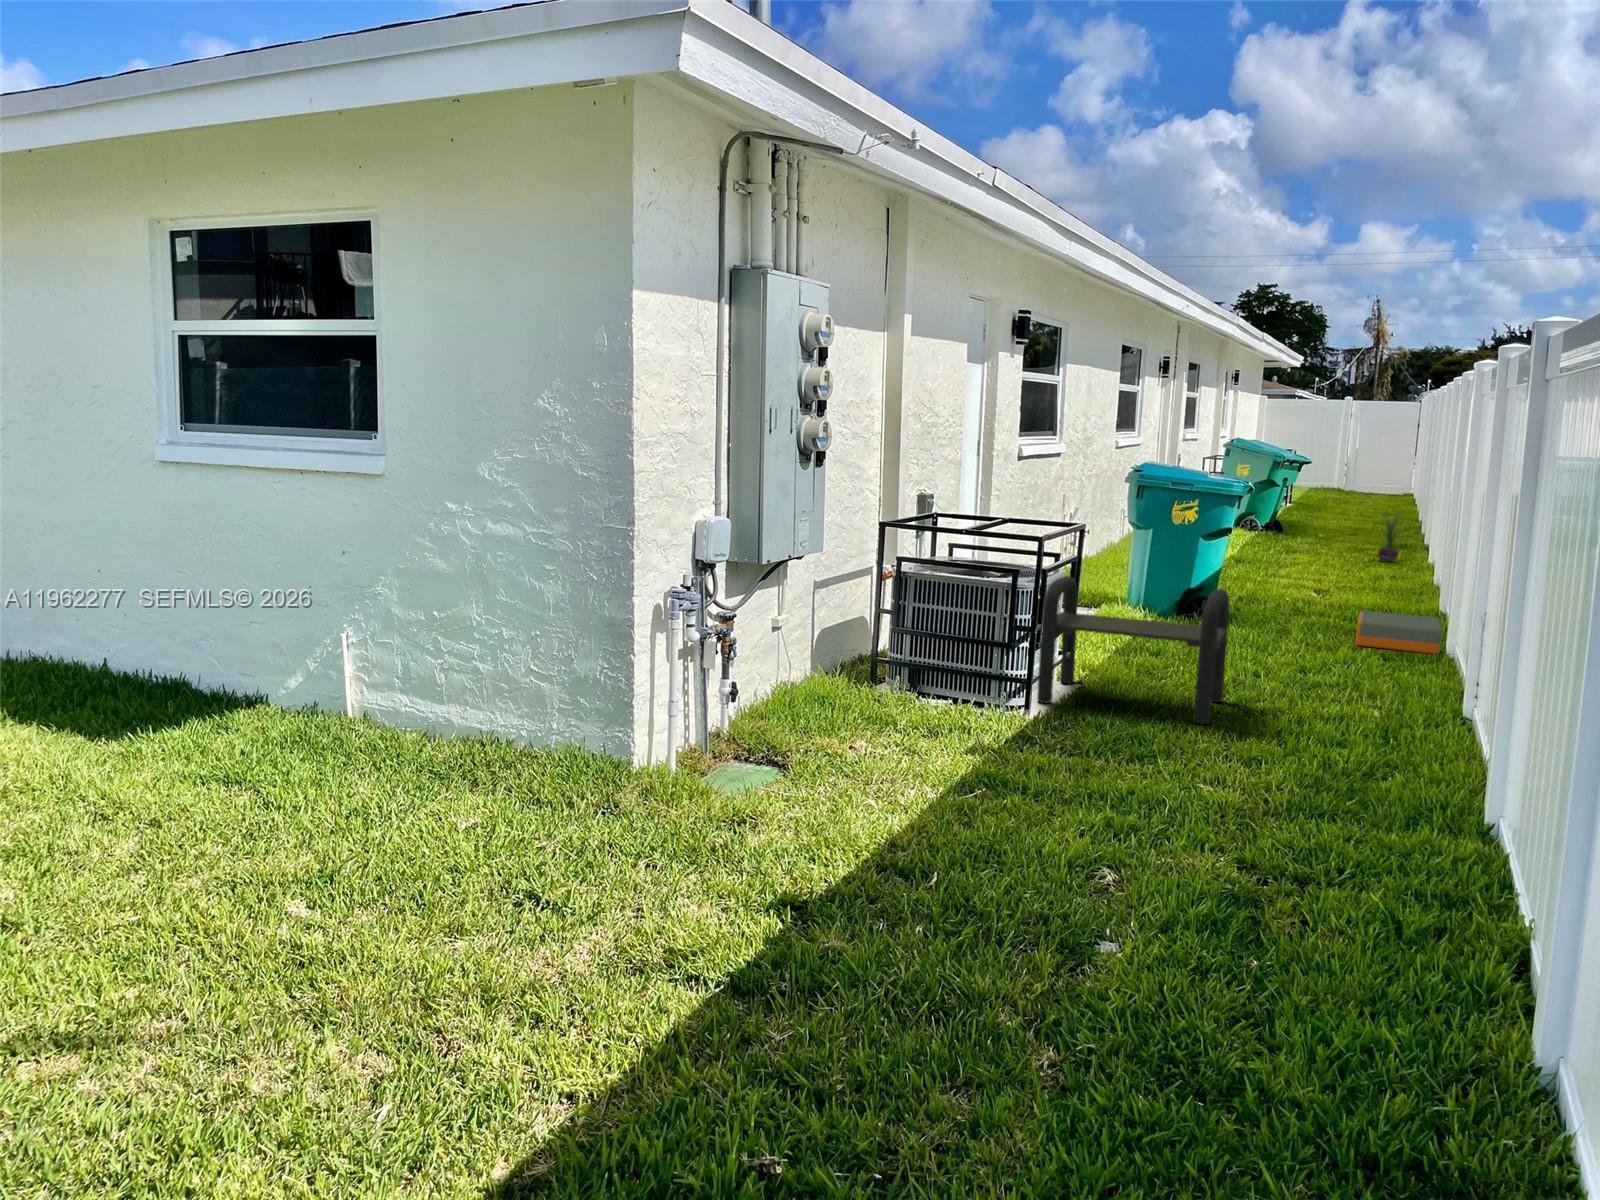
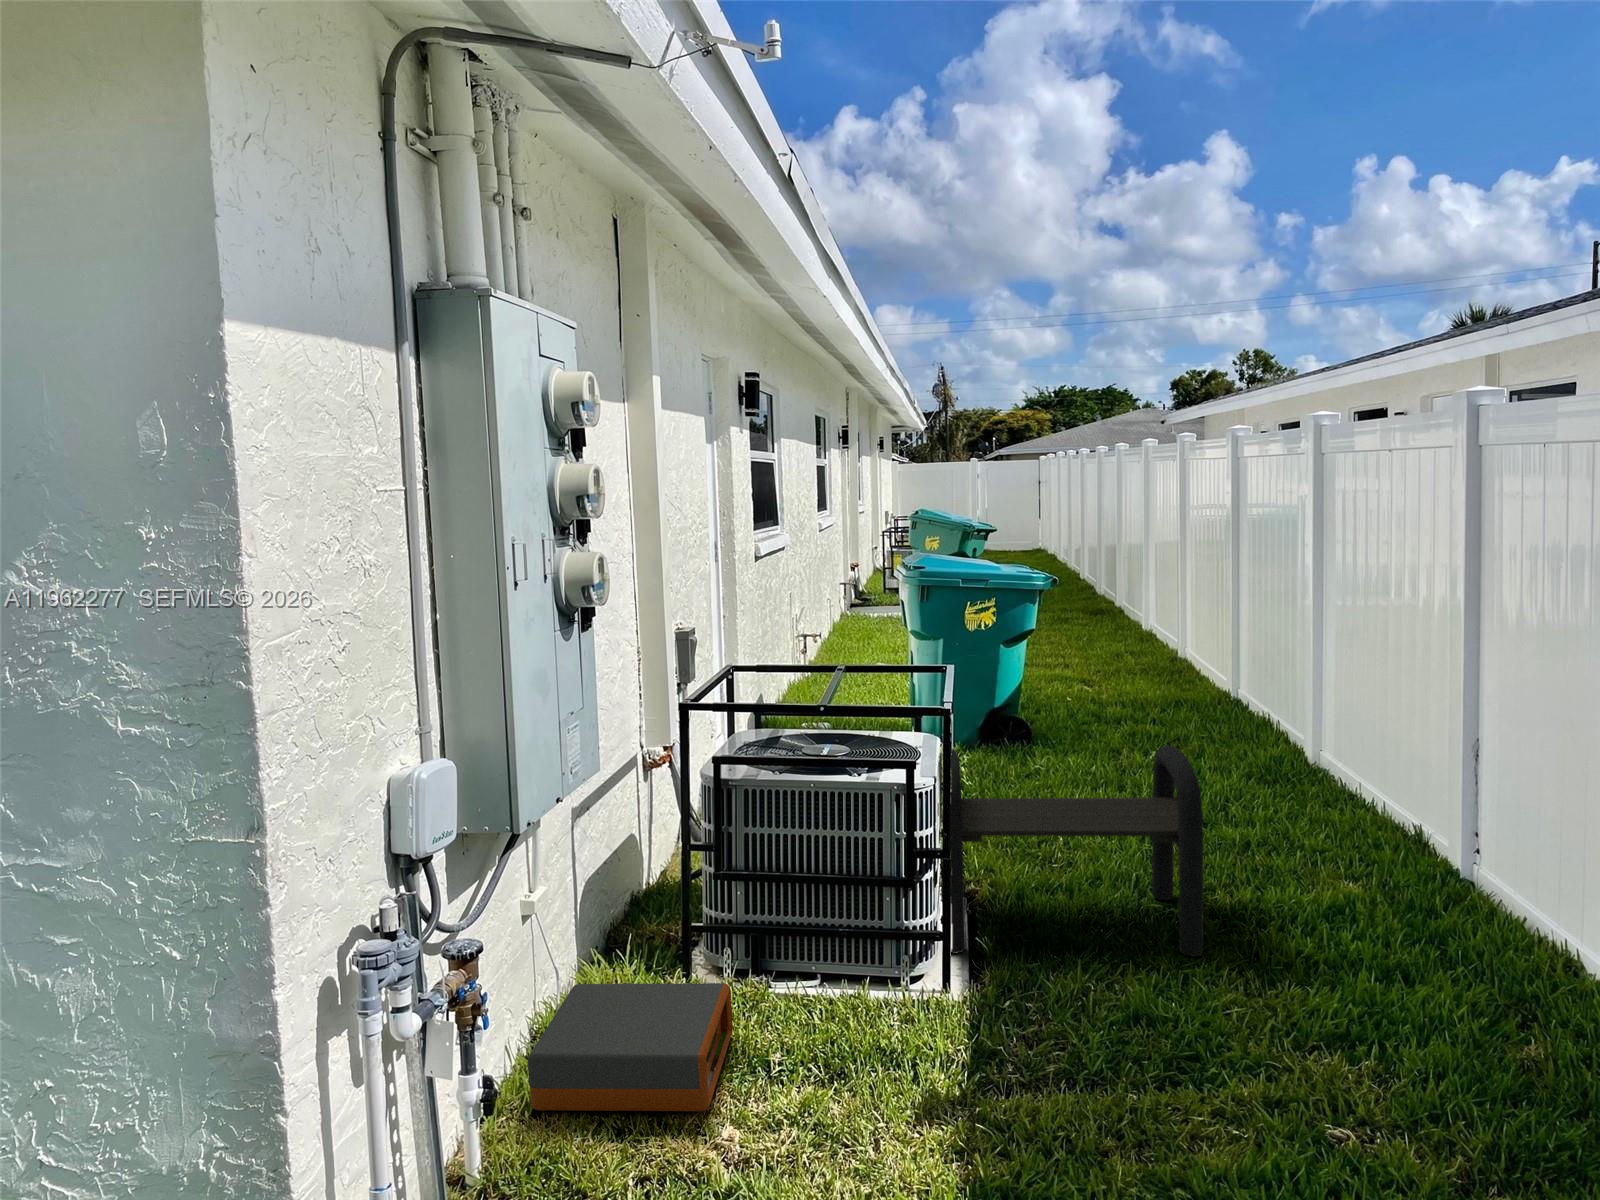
decorative plant: present [1378,512,1401,562] -> none [1082,577,1142,630]
storage box: present [1356,611,1442,654] -> present [527,983,733,1111]

